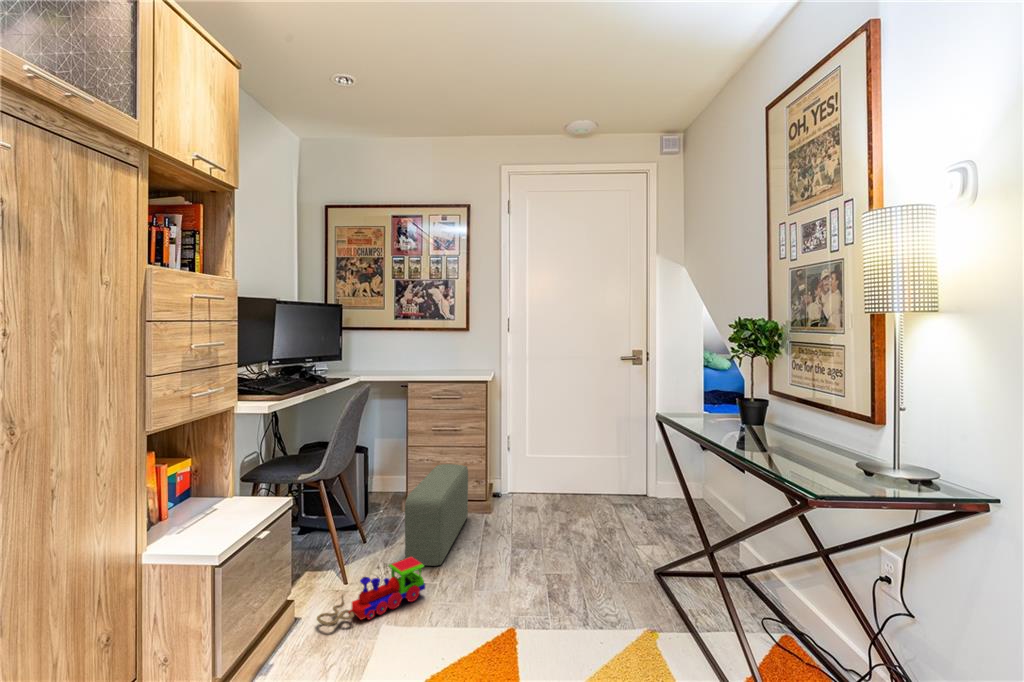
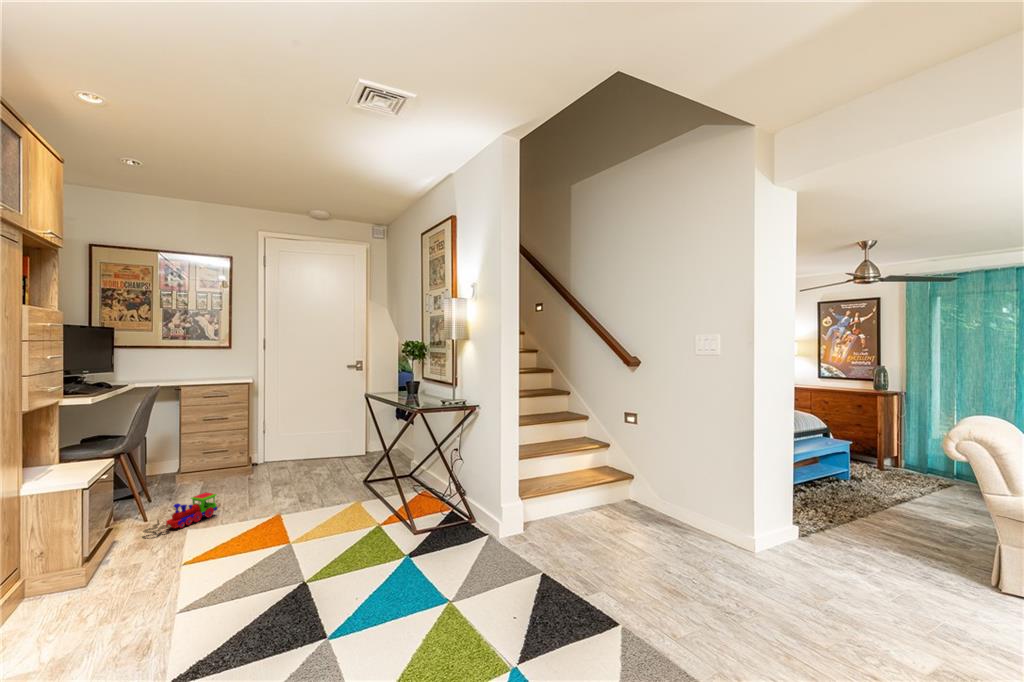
pouf: present [405,464,468,566] -> none [194,443,236,505]

